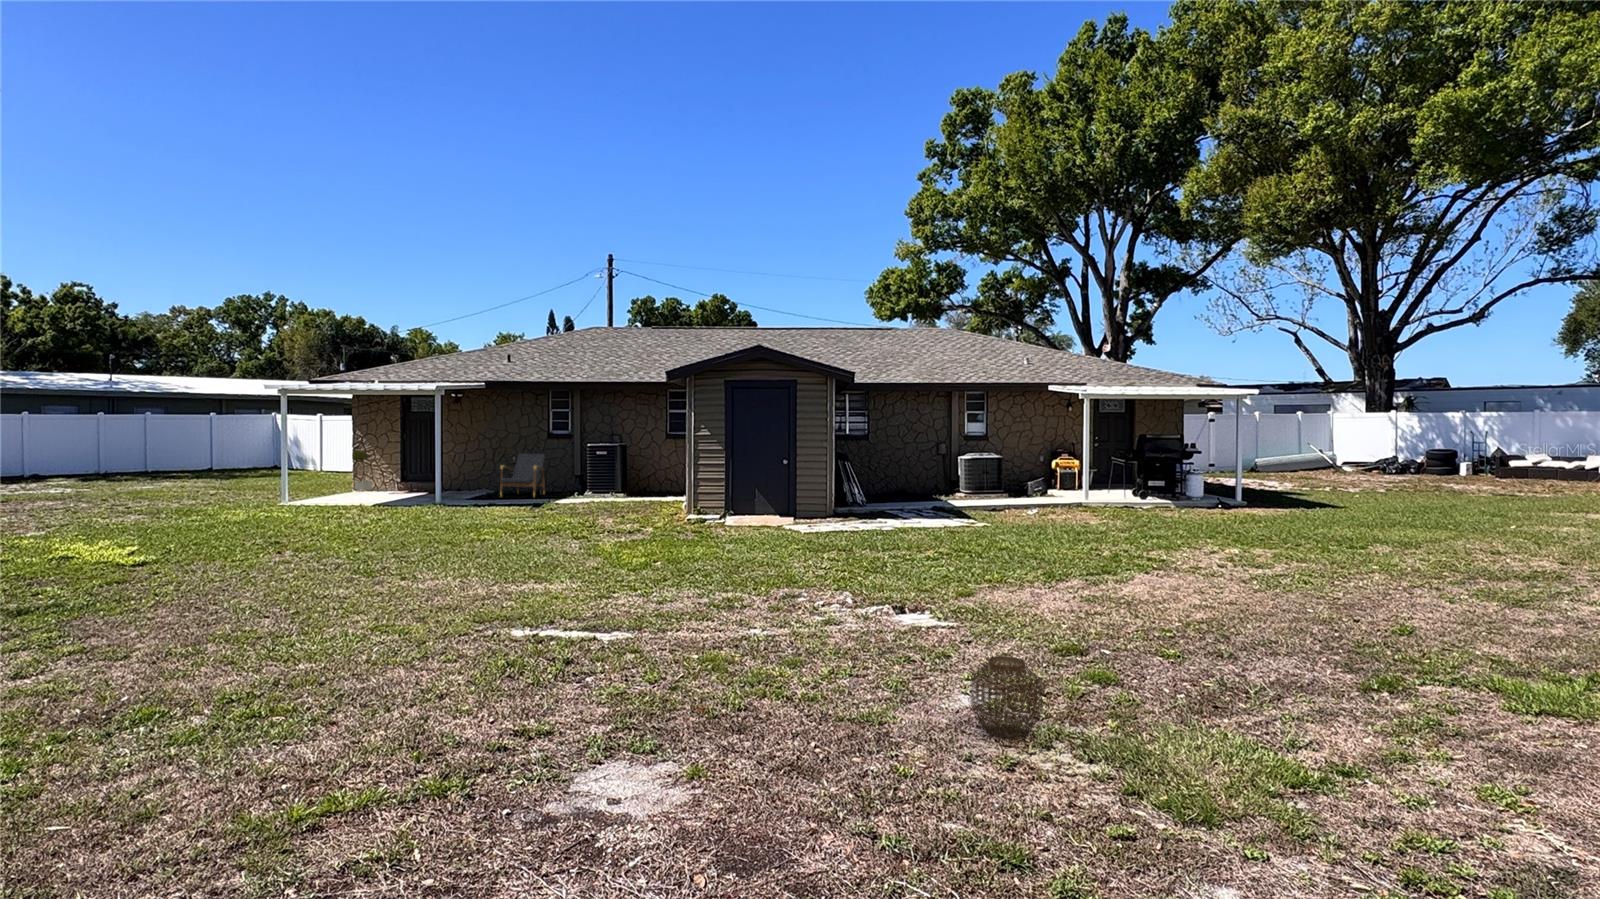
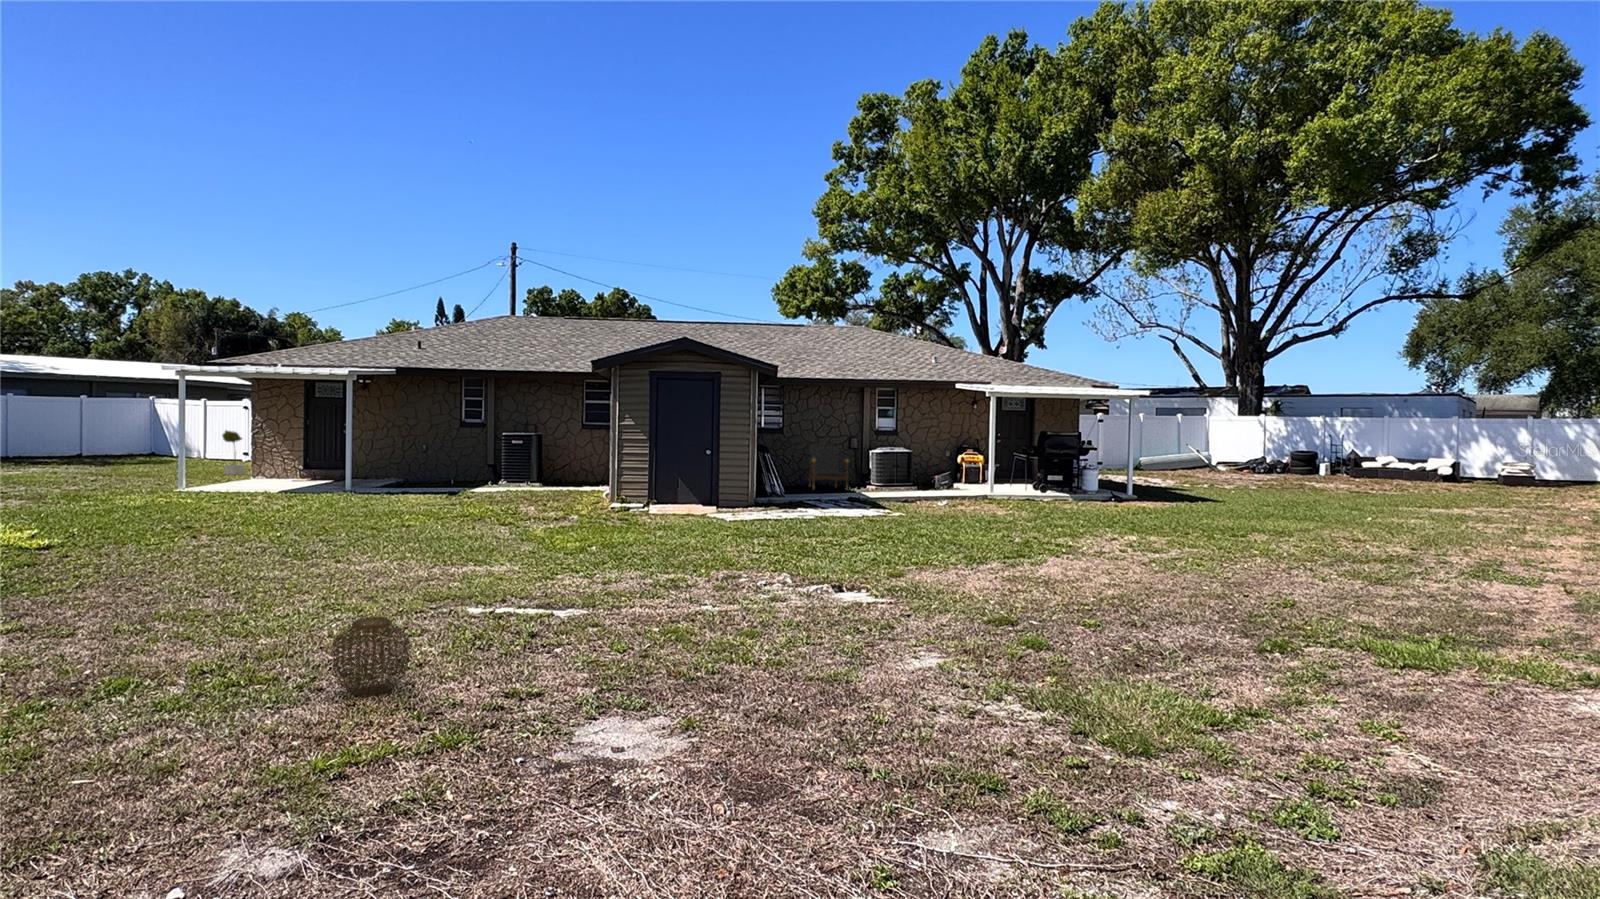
lounge chair: present [500,454,545,496] -> present [809,447,849,489]
woven basket: present [971,656,1042,739] -> present [333,617,409,697]

